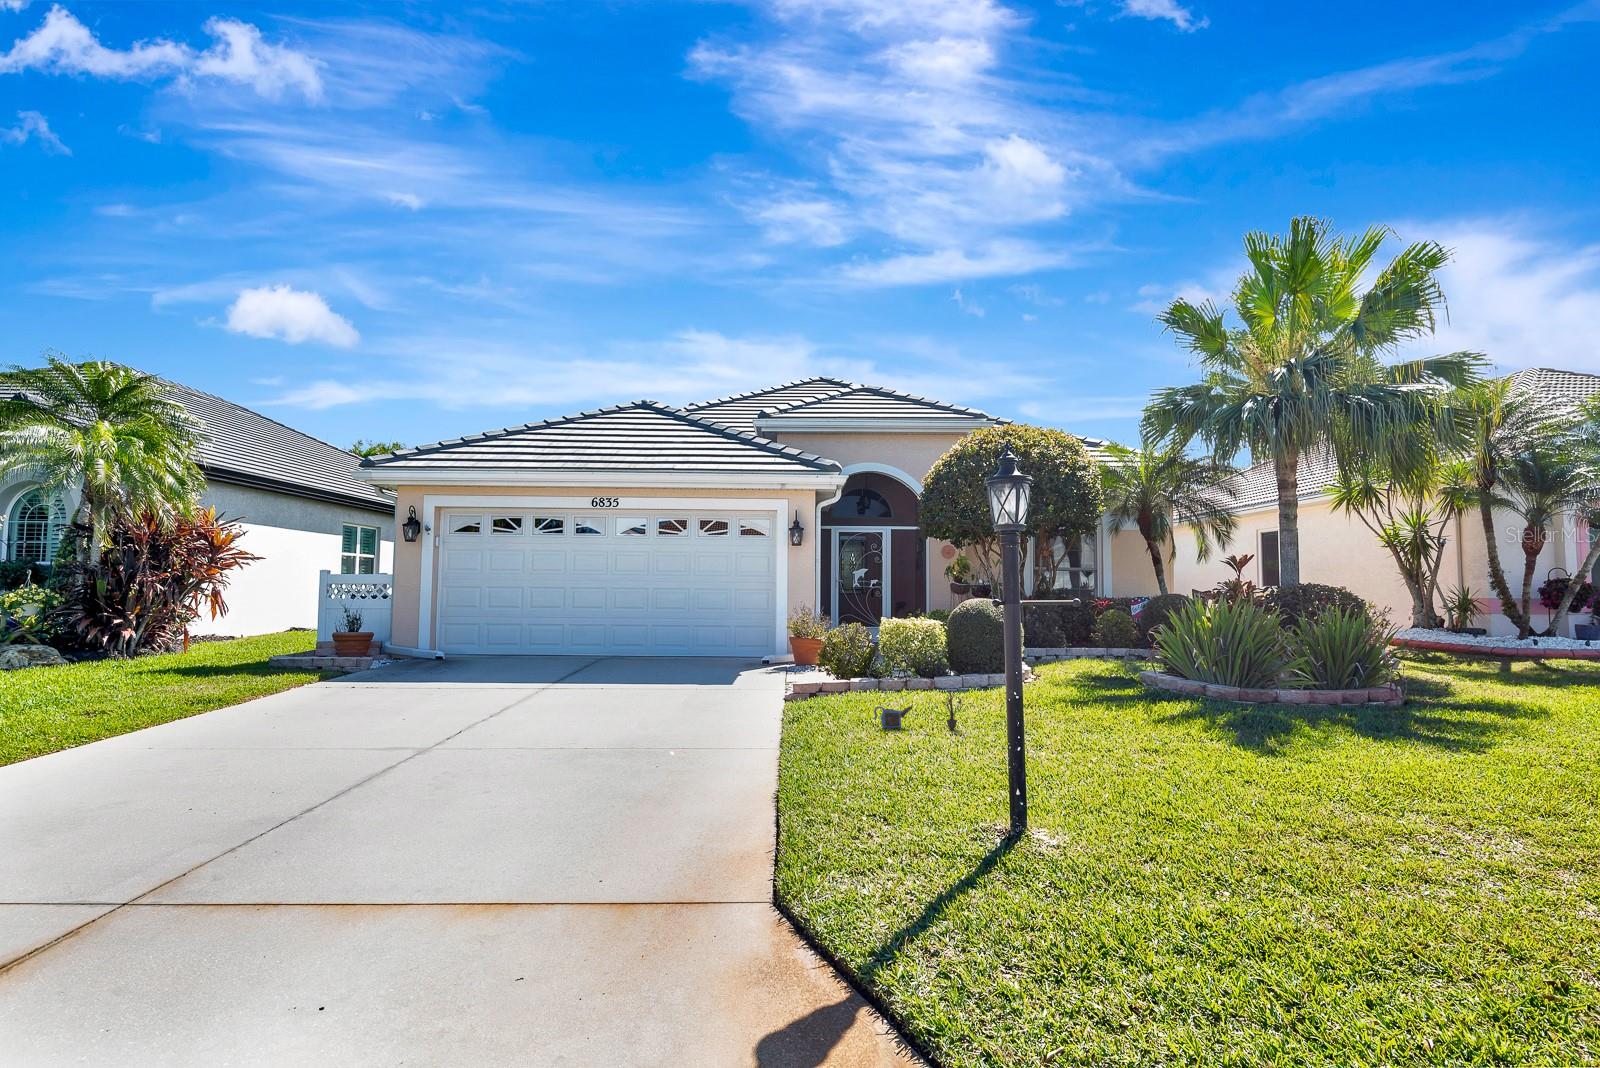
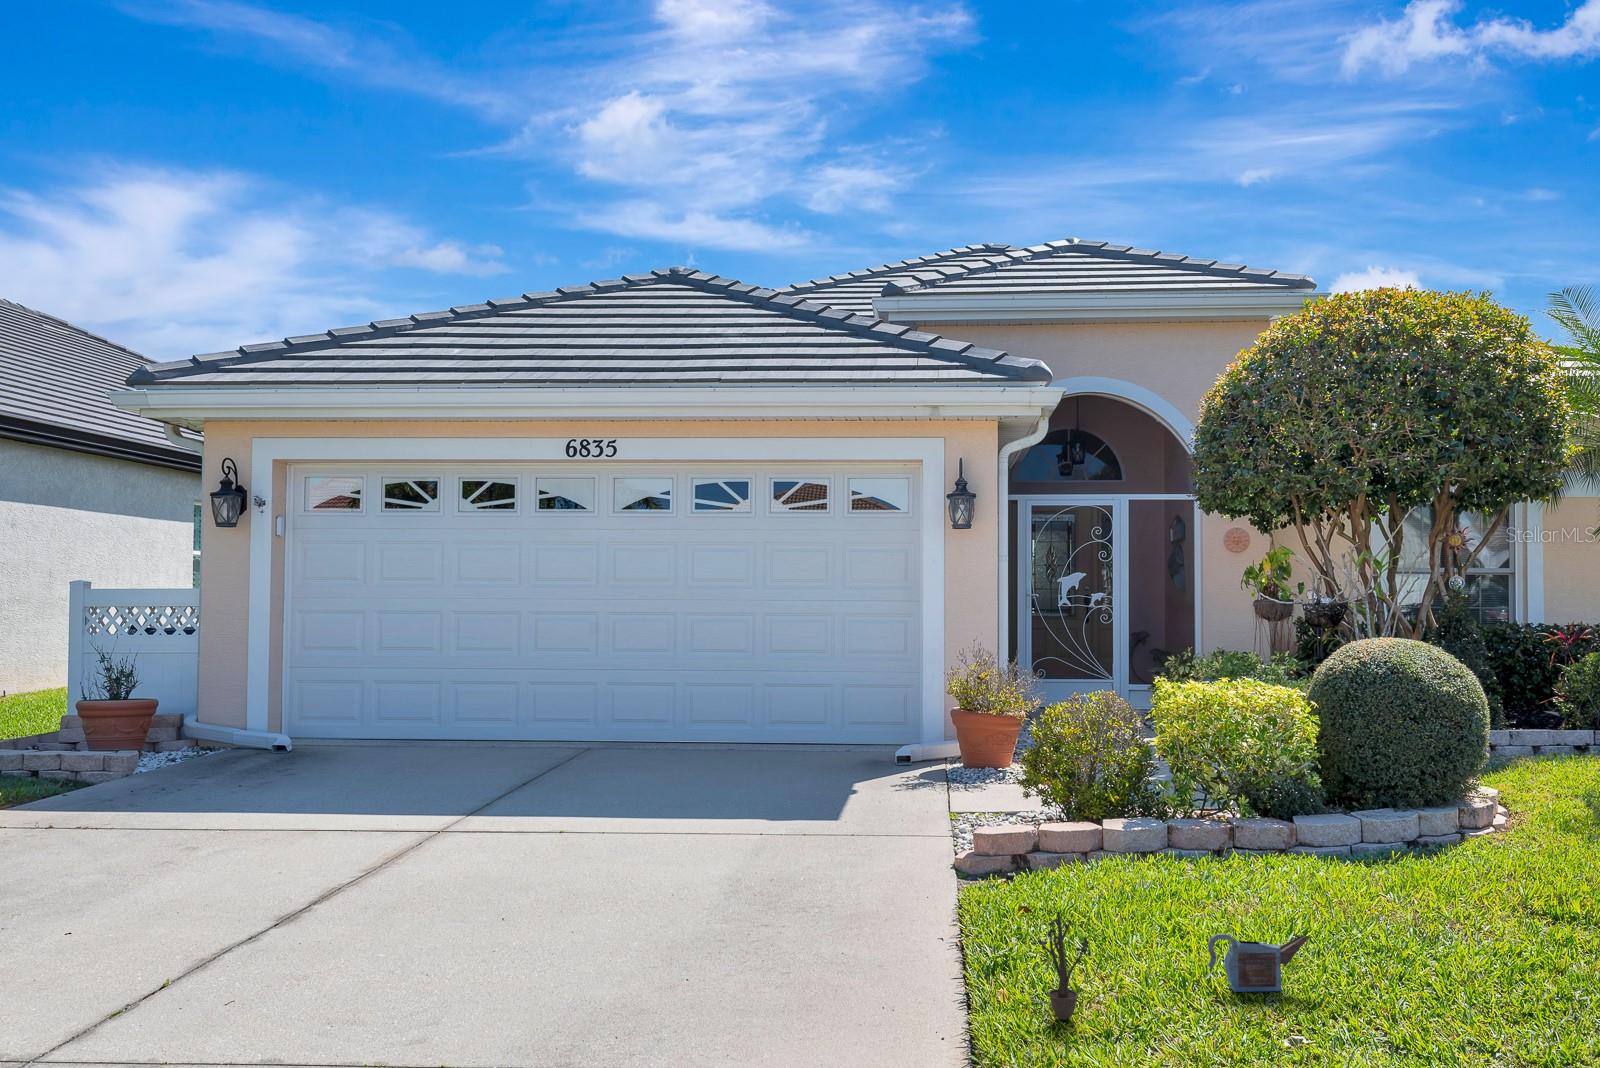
decorative plant: present [940,690,962,729] -> present [1030,912,1091,1020]

